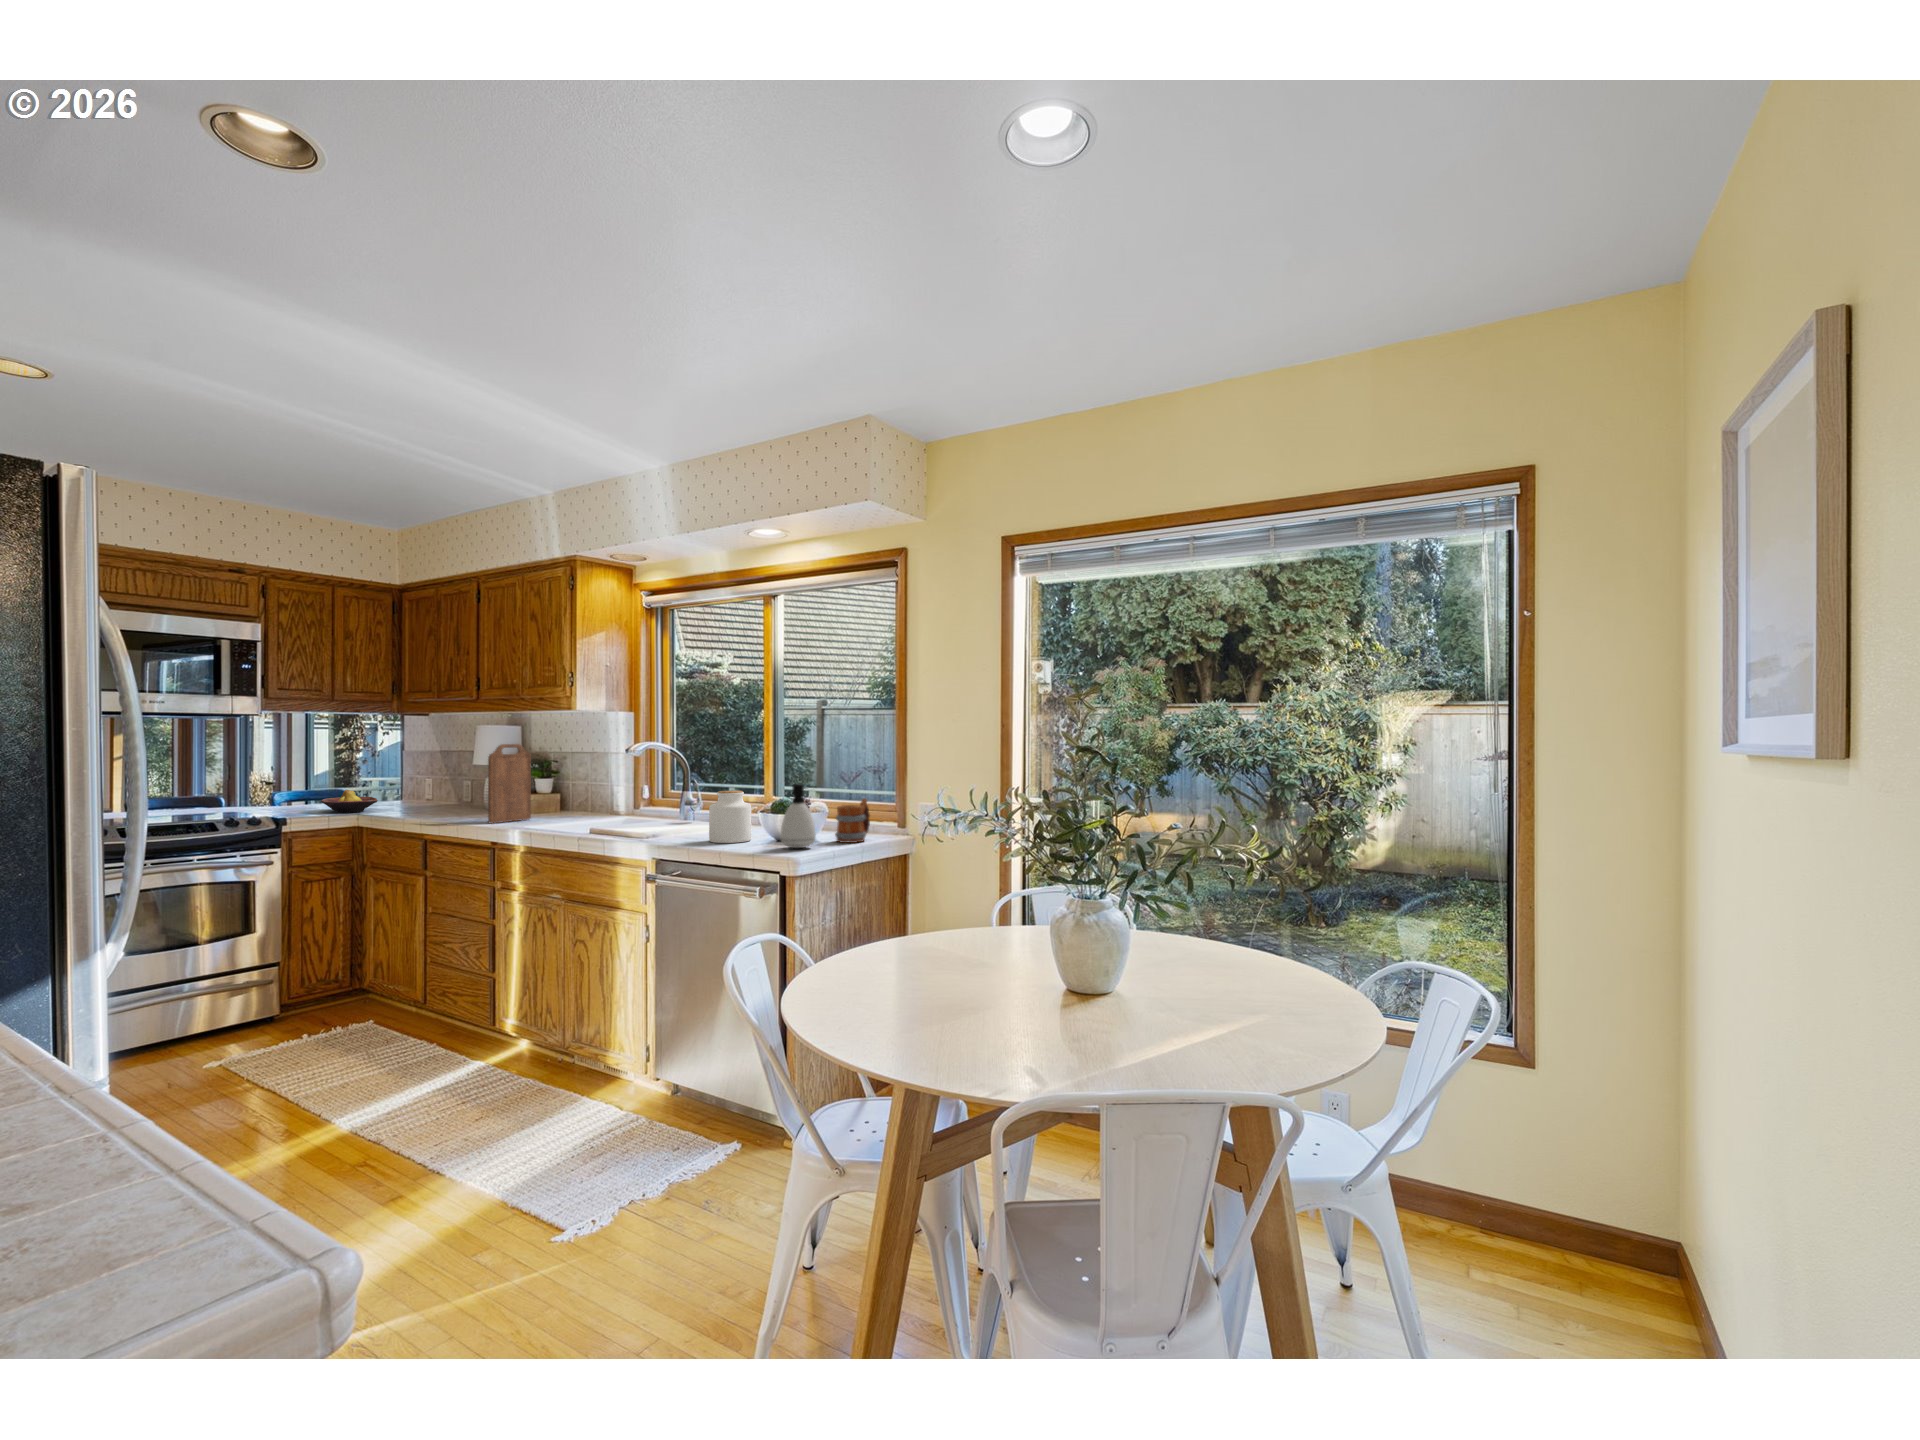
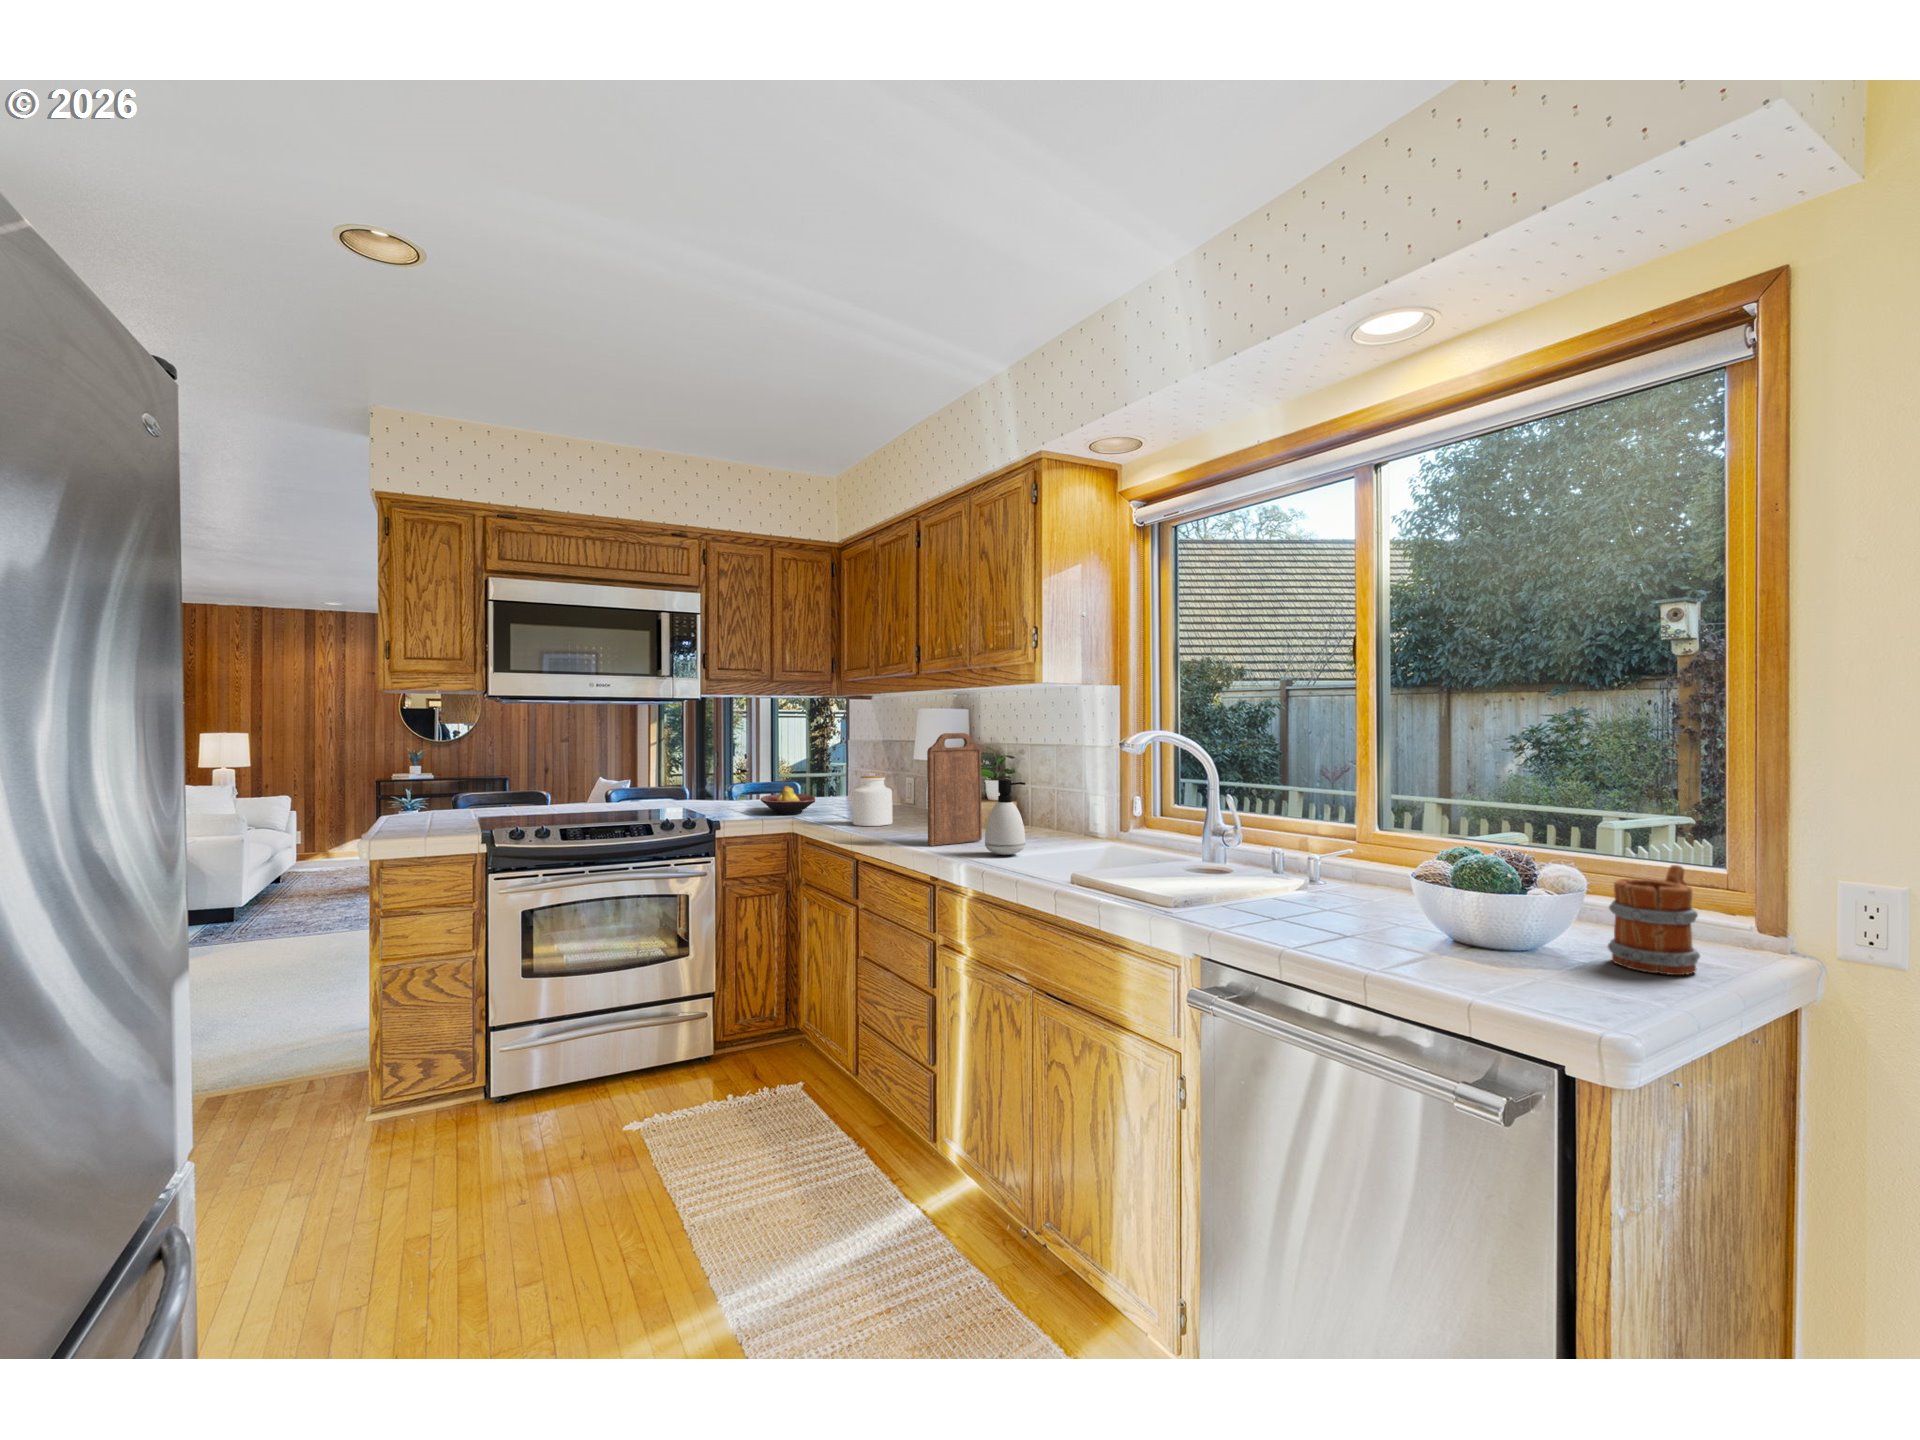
soap dispenser: present [781,783,816,848] -> present [985,779,1026,855]
jar: present [709,790,752,843] -> present [853,776,892,826]

